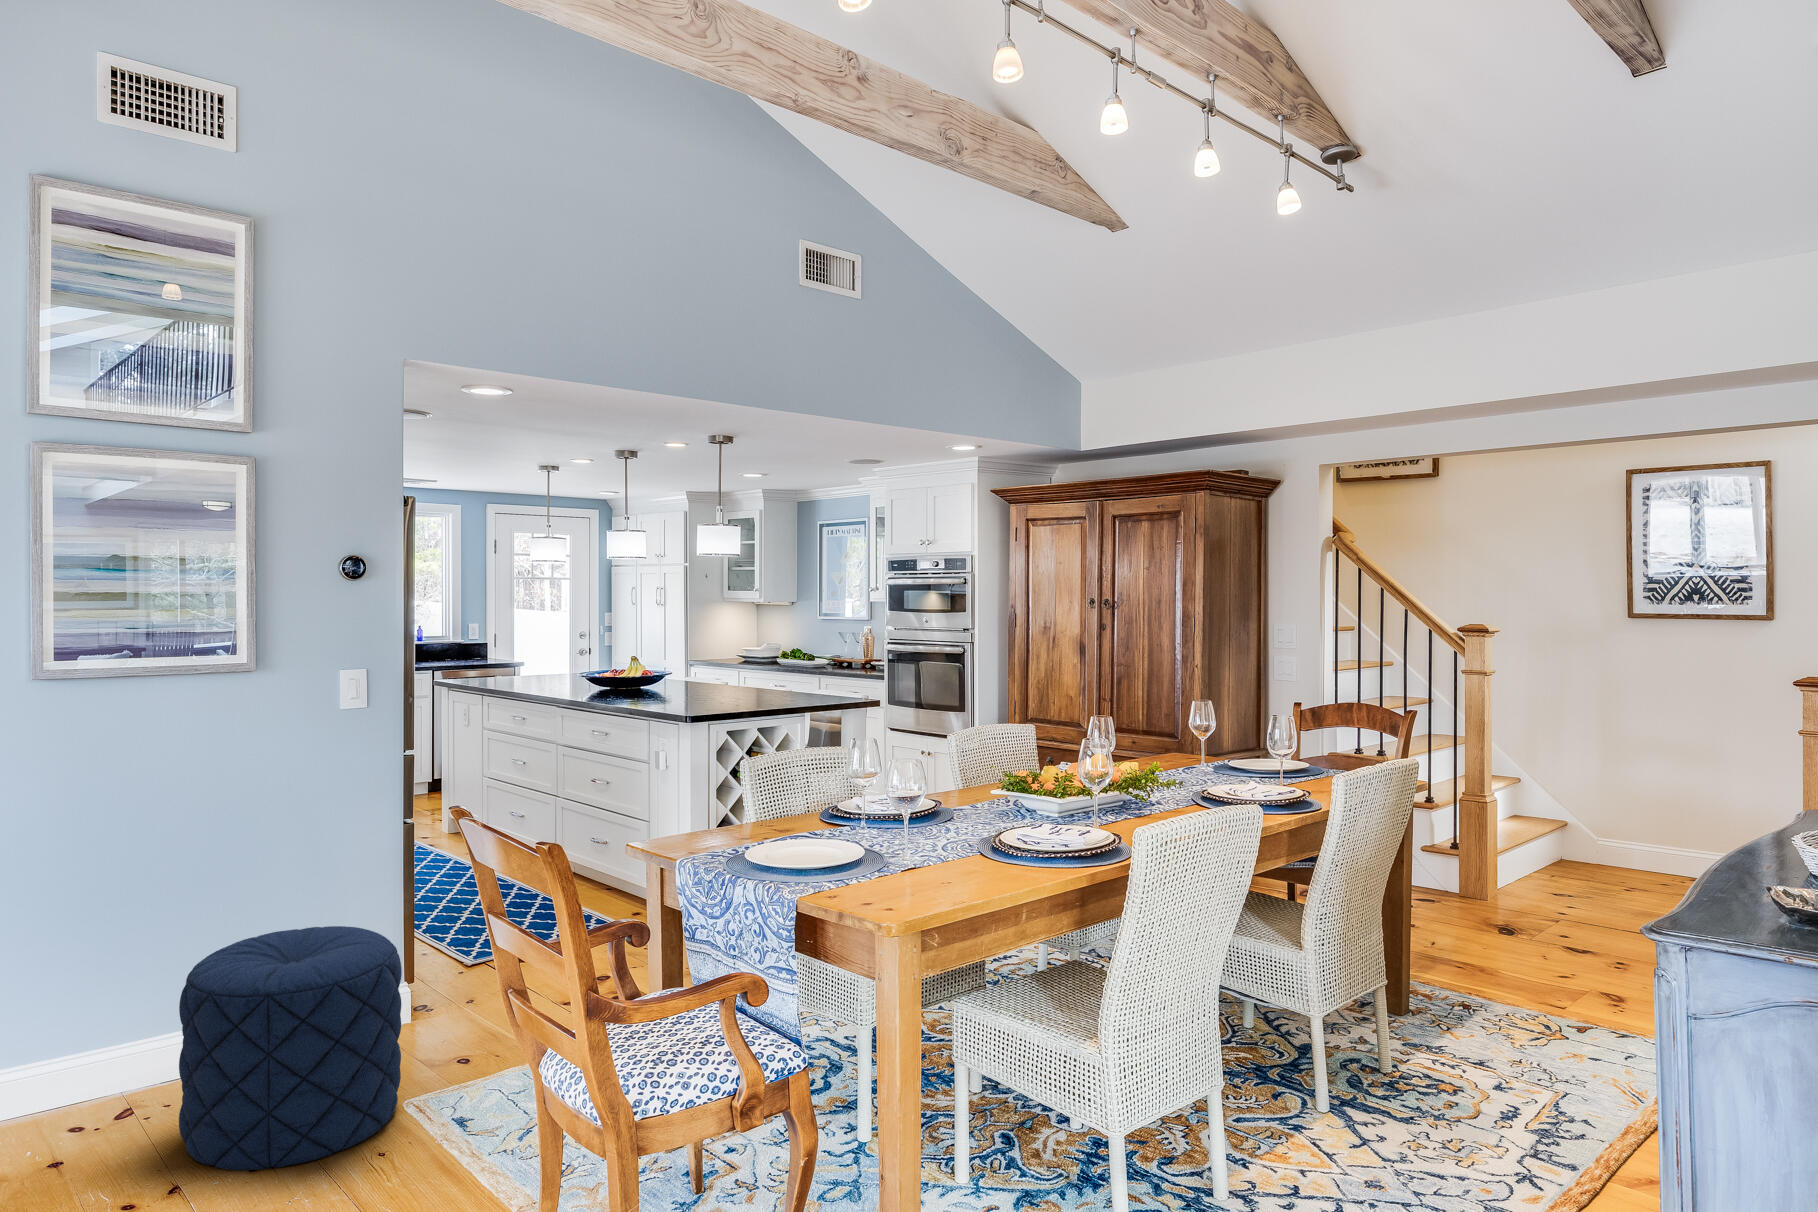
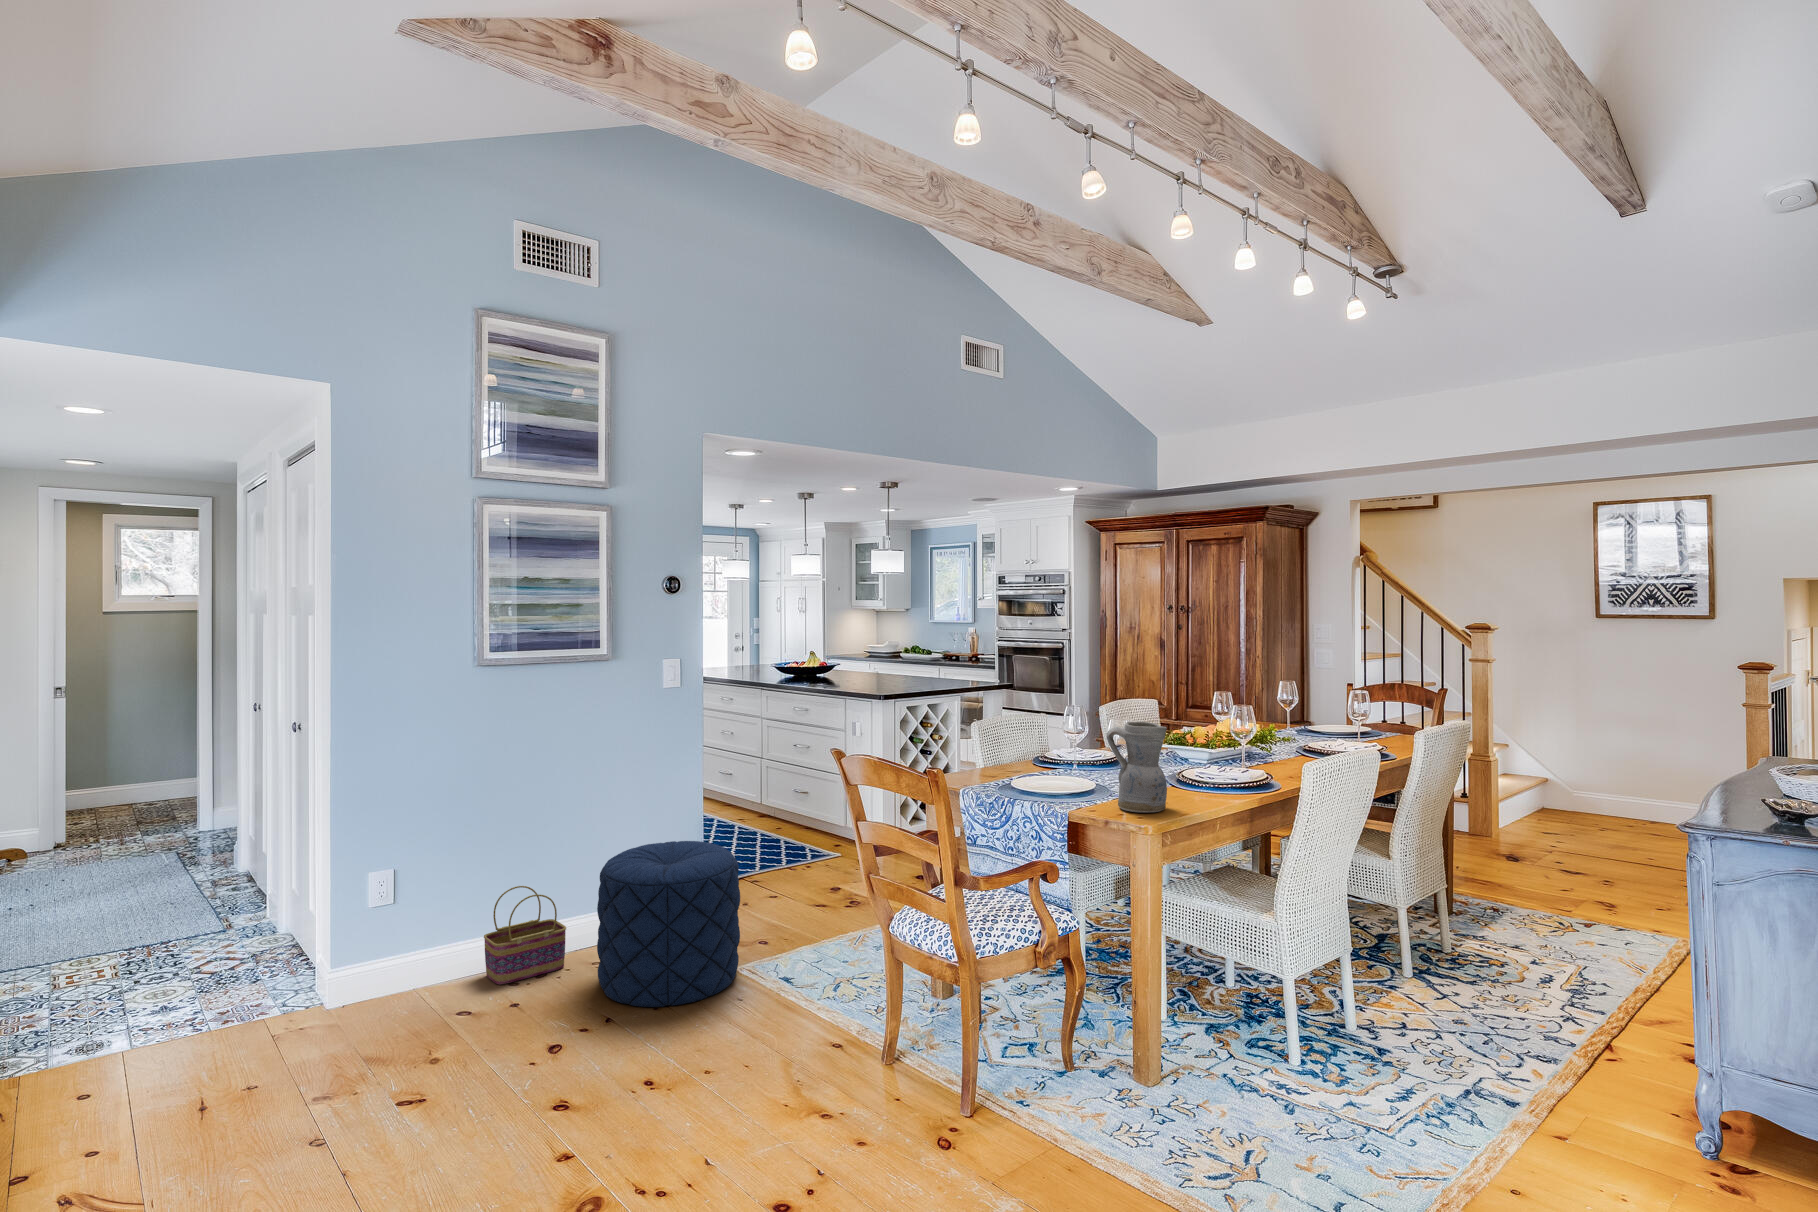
ceramic pitcher: none [863,767,946,899] -> present [1107,722,1167,813]
basket: none [28,991,158,1135] -> present [484,886,566,984]

